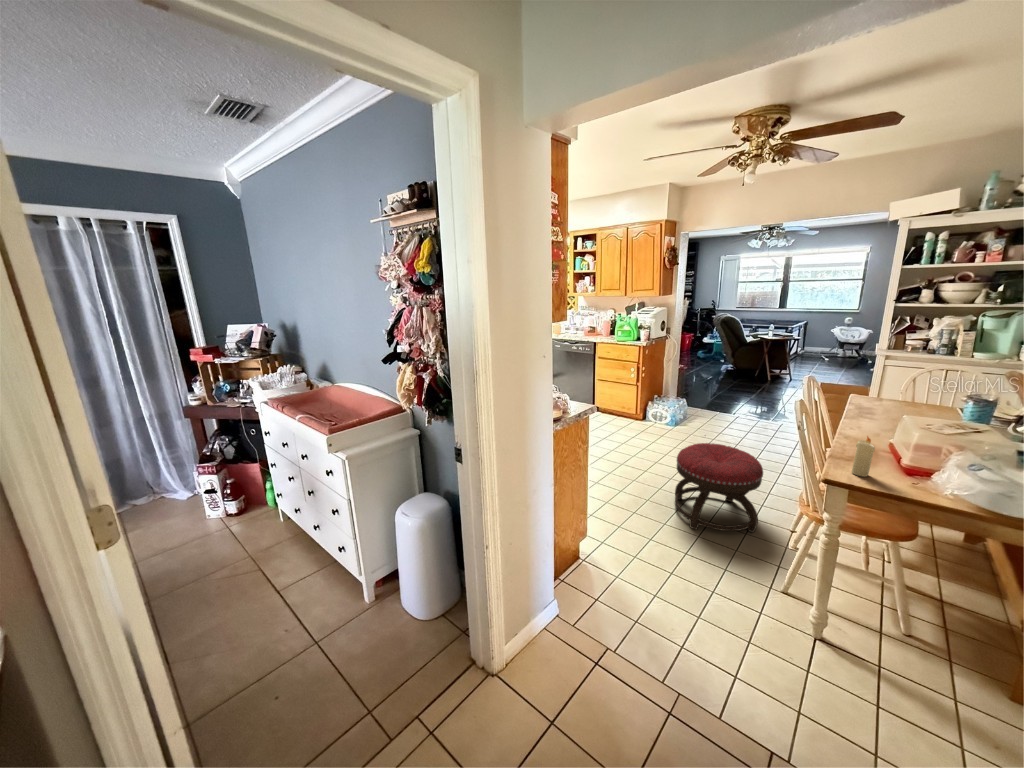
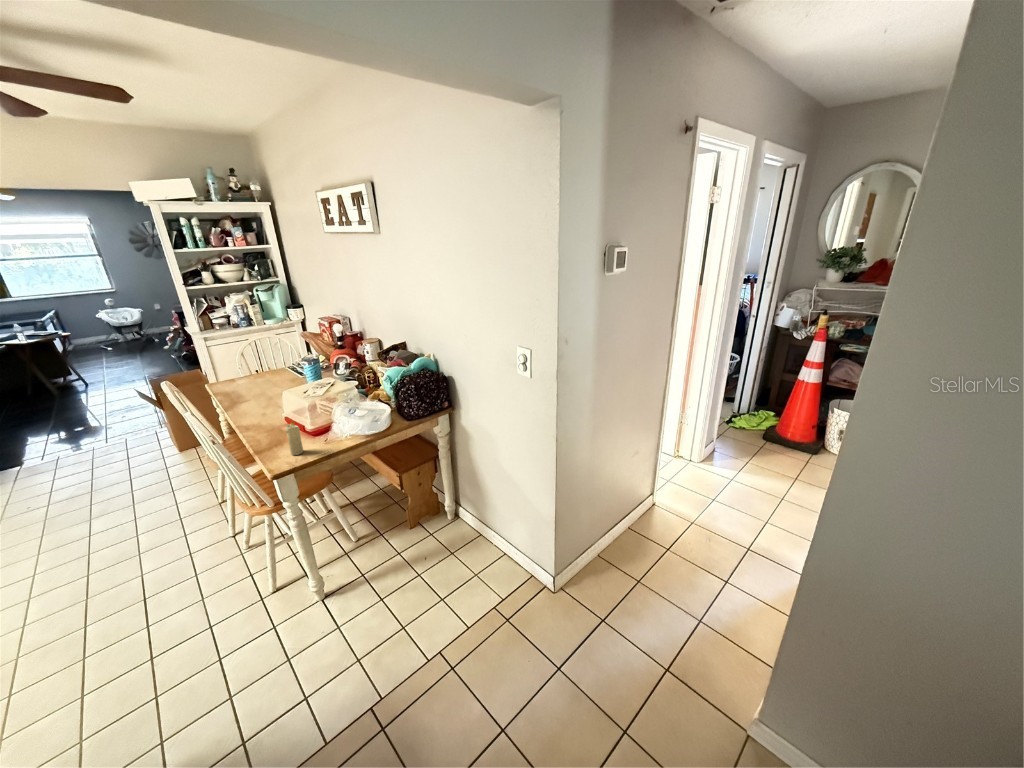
ottoman: present [675,443,763,533] -> none [45,492,204,625]

